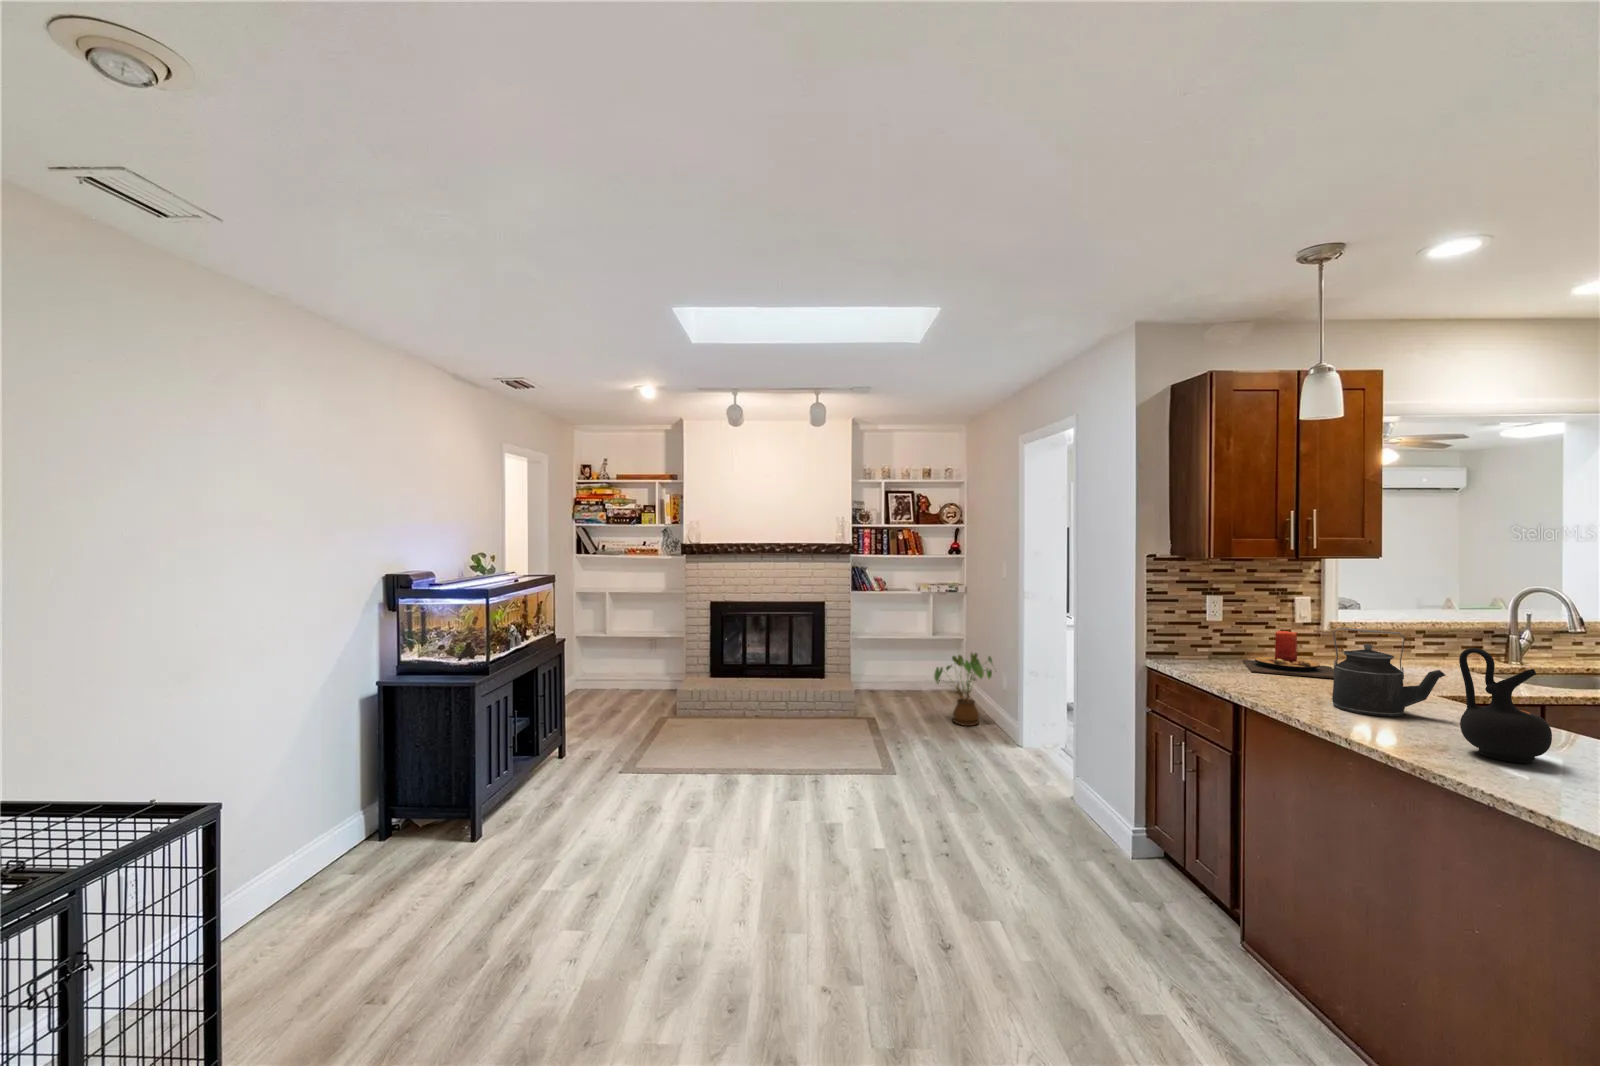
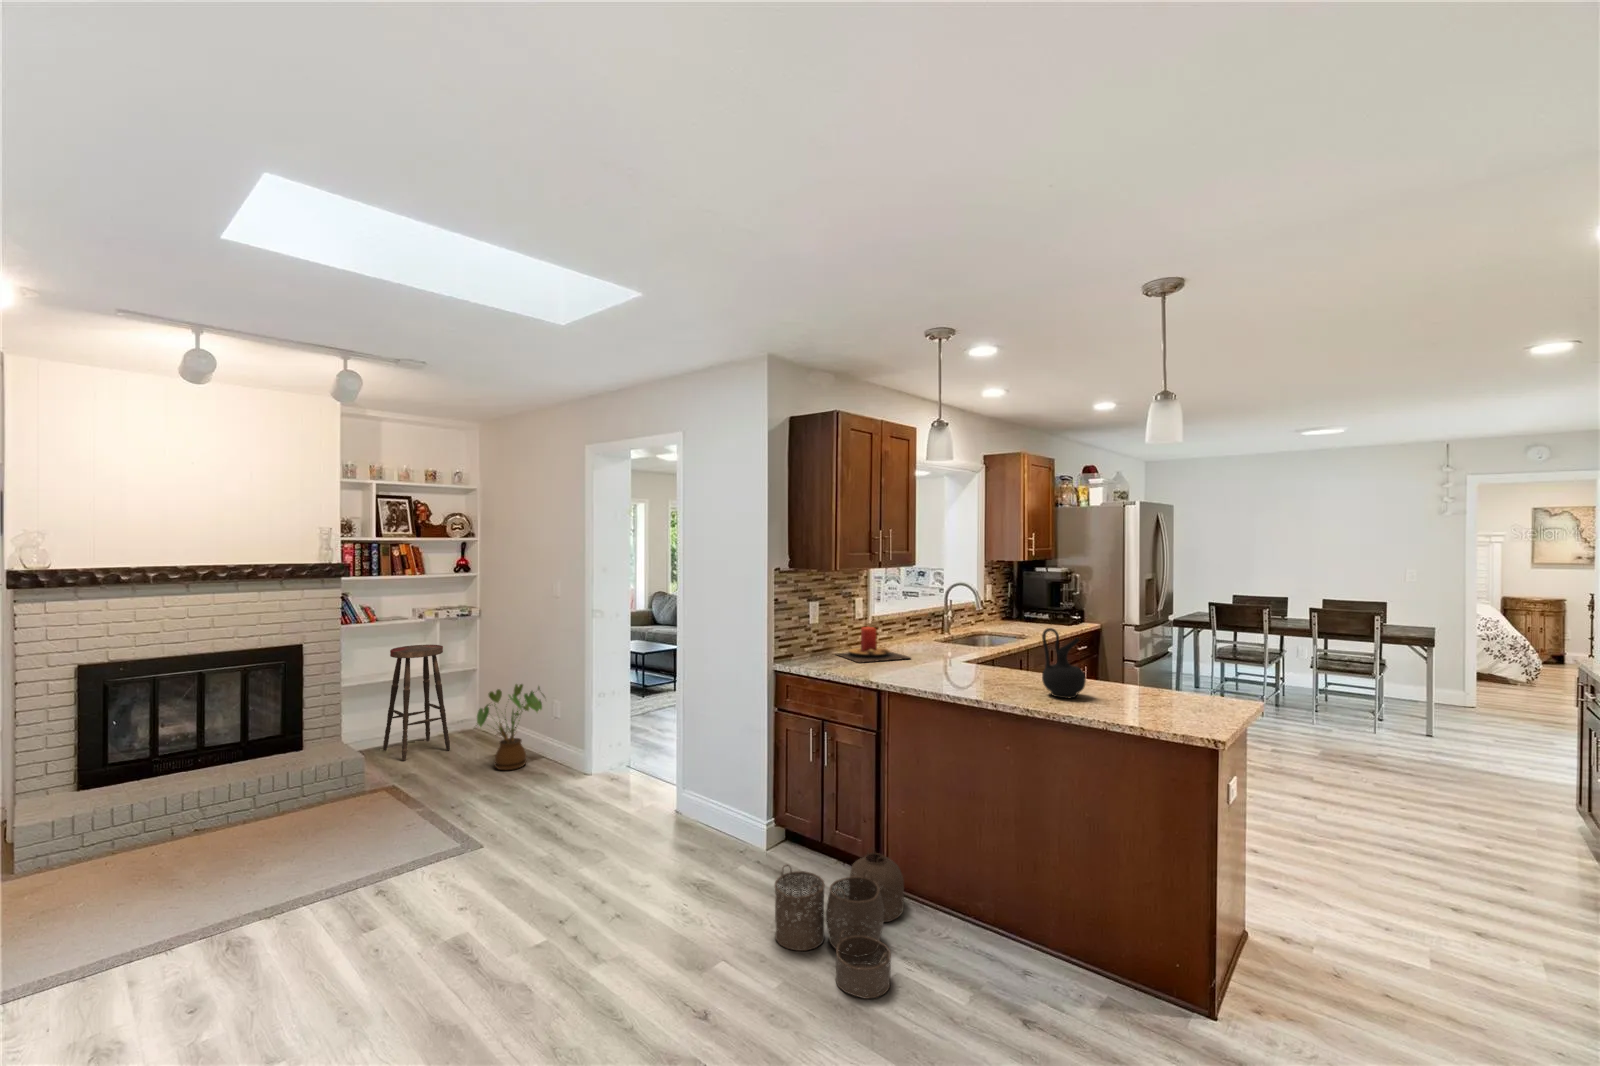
bar stool: none [892,612,934,701] -> present [383,645,450,761]
kettle: present [1332,628,1445,717] -> none [941,621,1001,683]
woven basket: none [1056,857,1242,1019] -> present [775,852,904,999]

